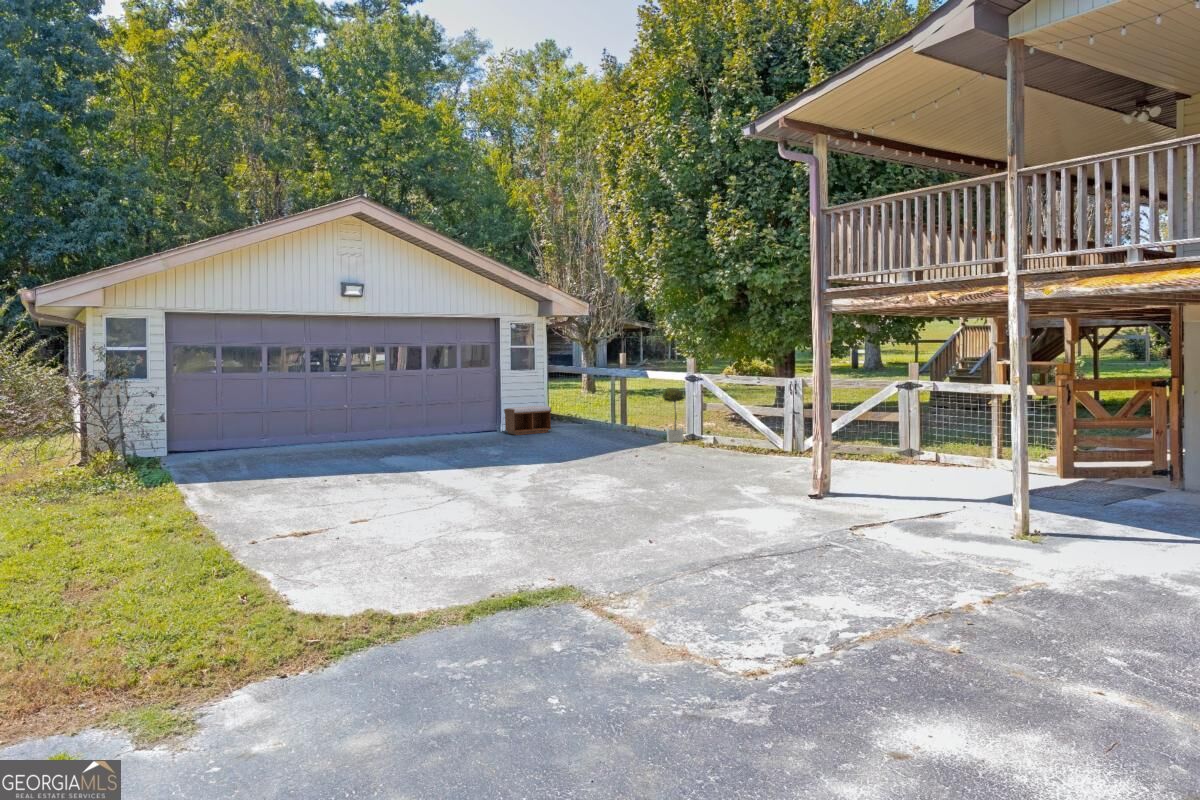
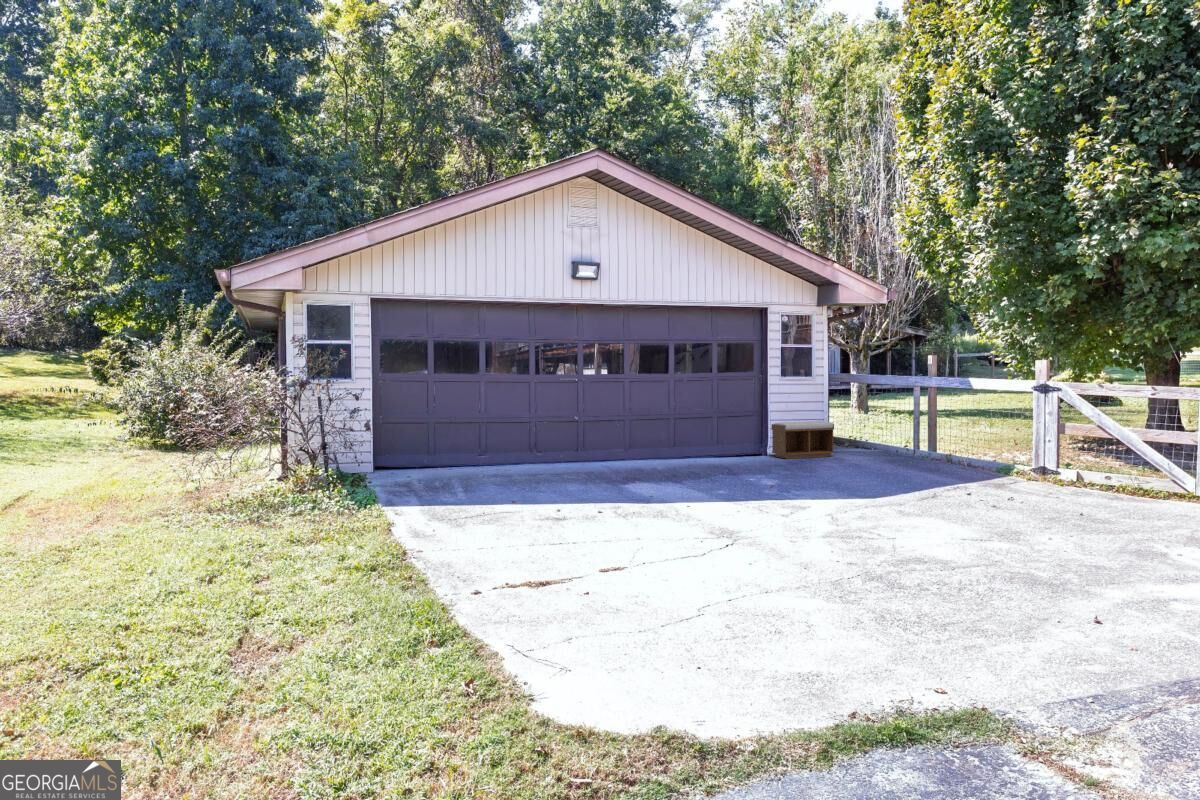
potted tree: present [662,388,685,442] -> none [999,399,1034,477]

